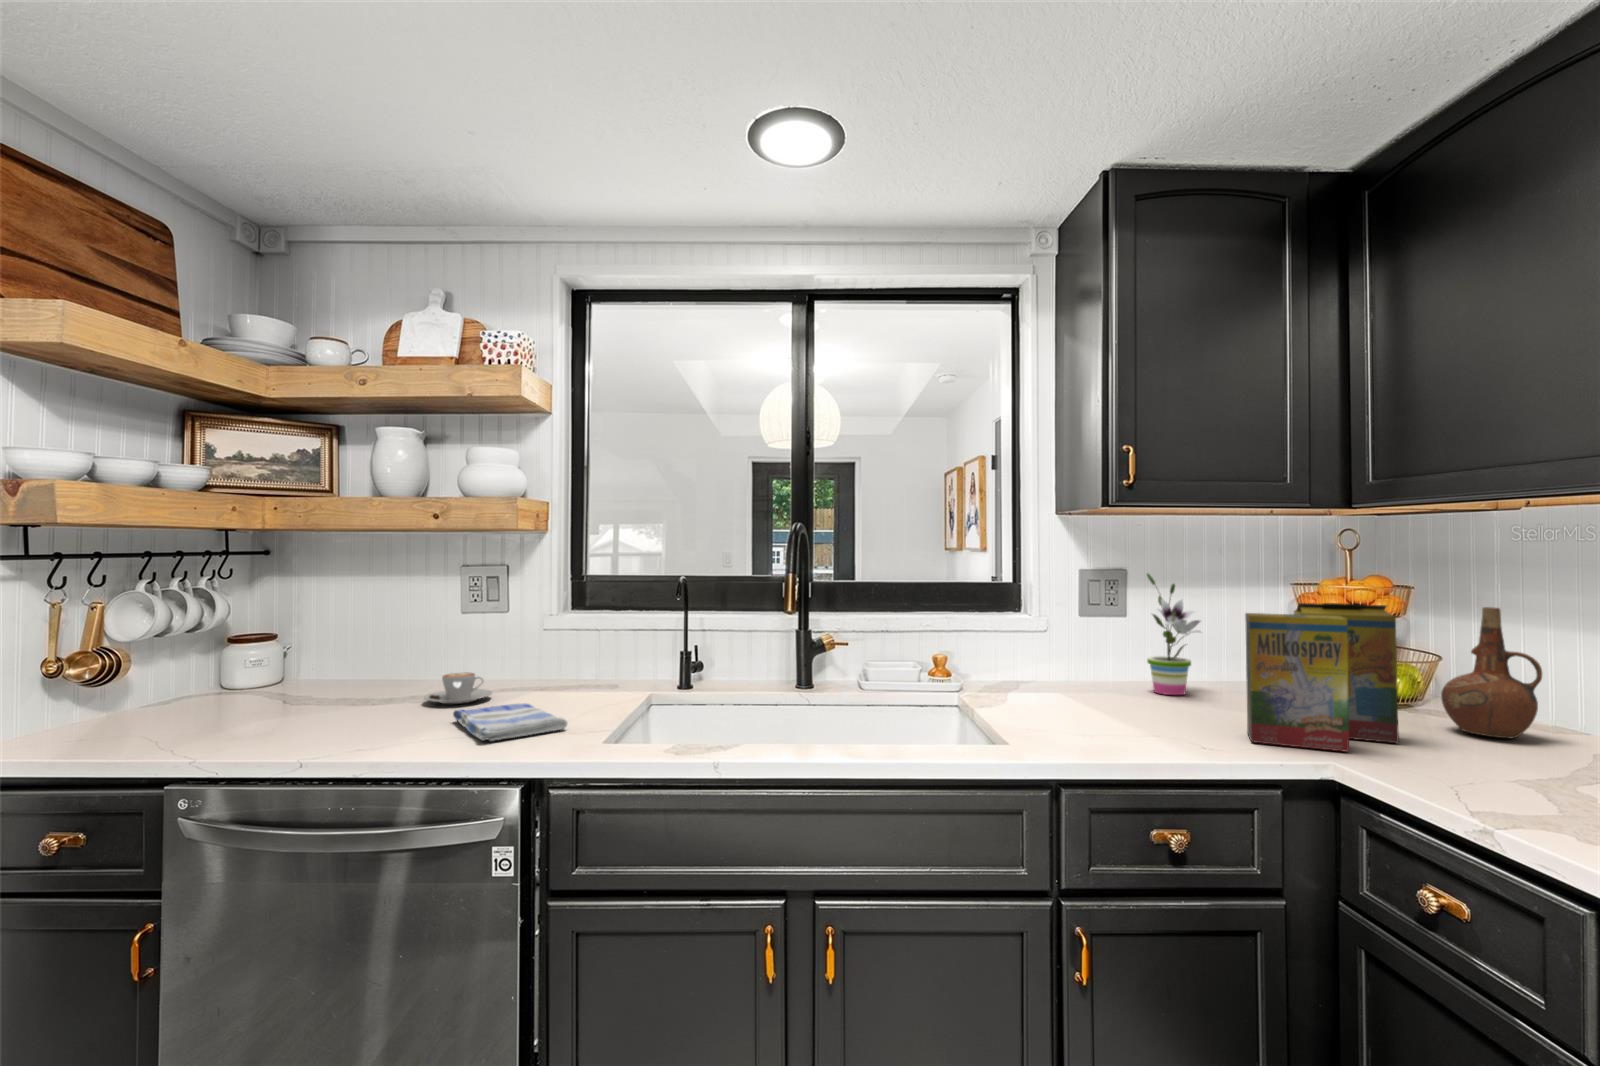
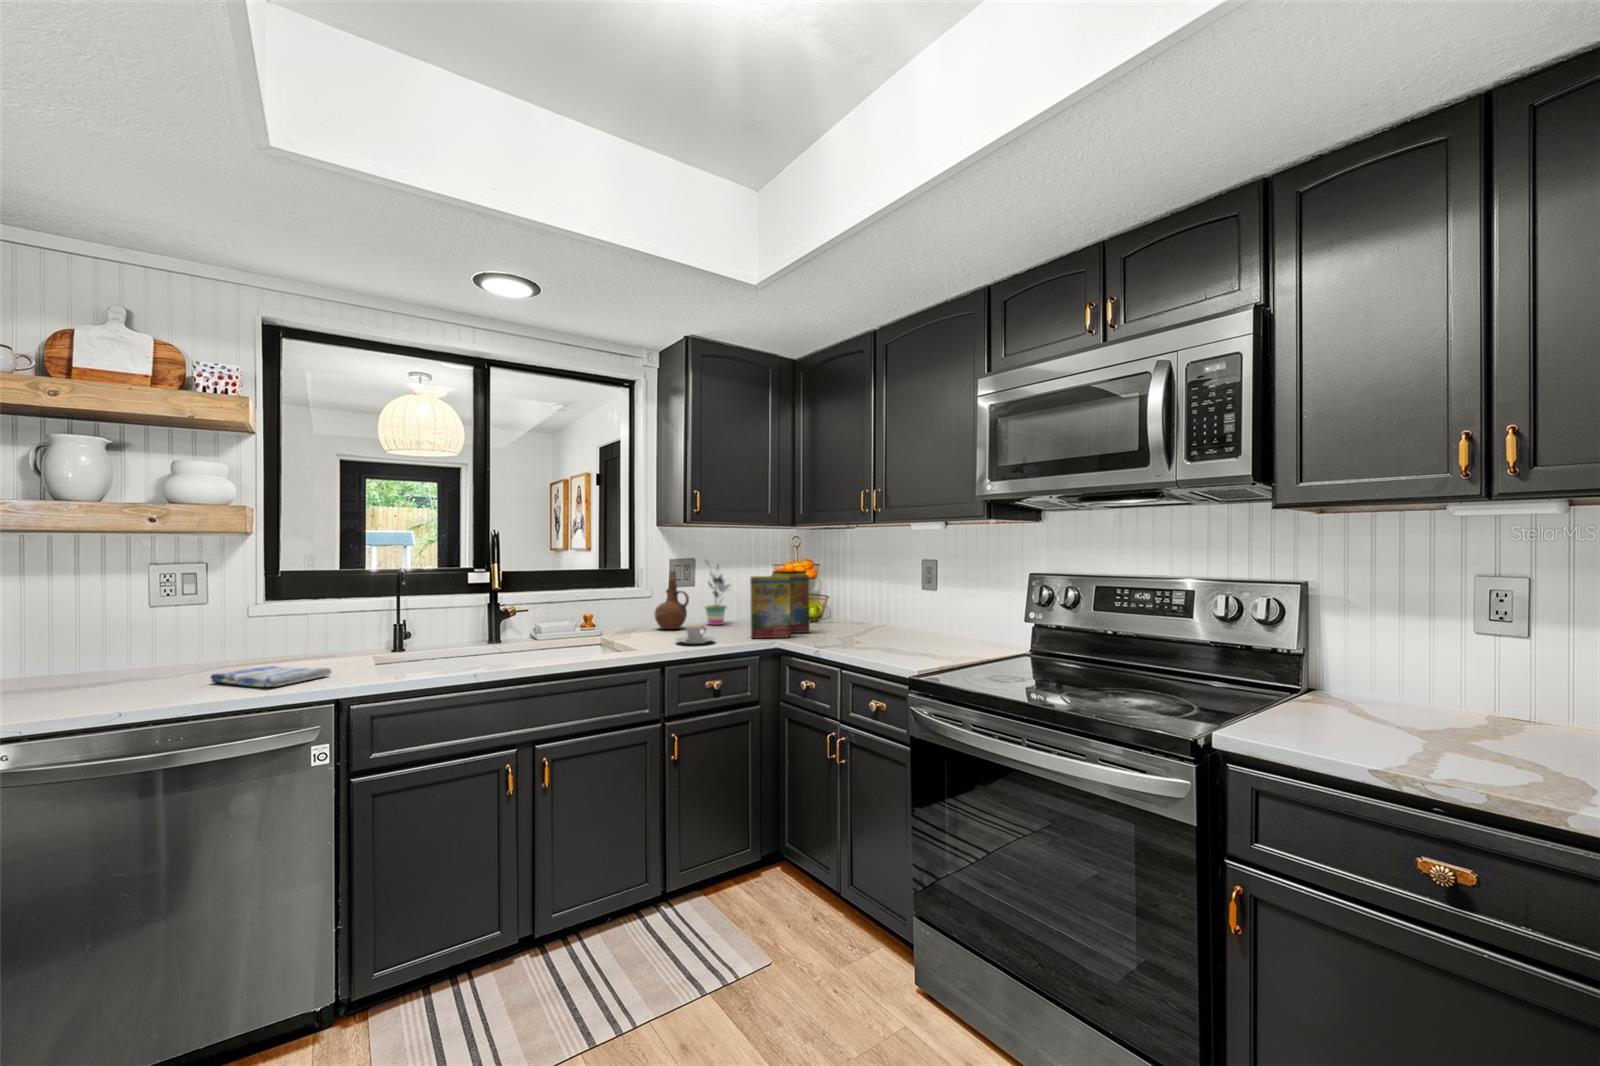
ceramic pitcher: present [1441,607,1542,738] -> present [654,571,689,629]
coffee cup: present [424,672,492,704] -> present [676,625,715,644]

